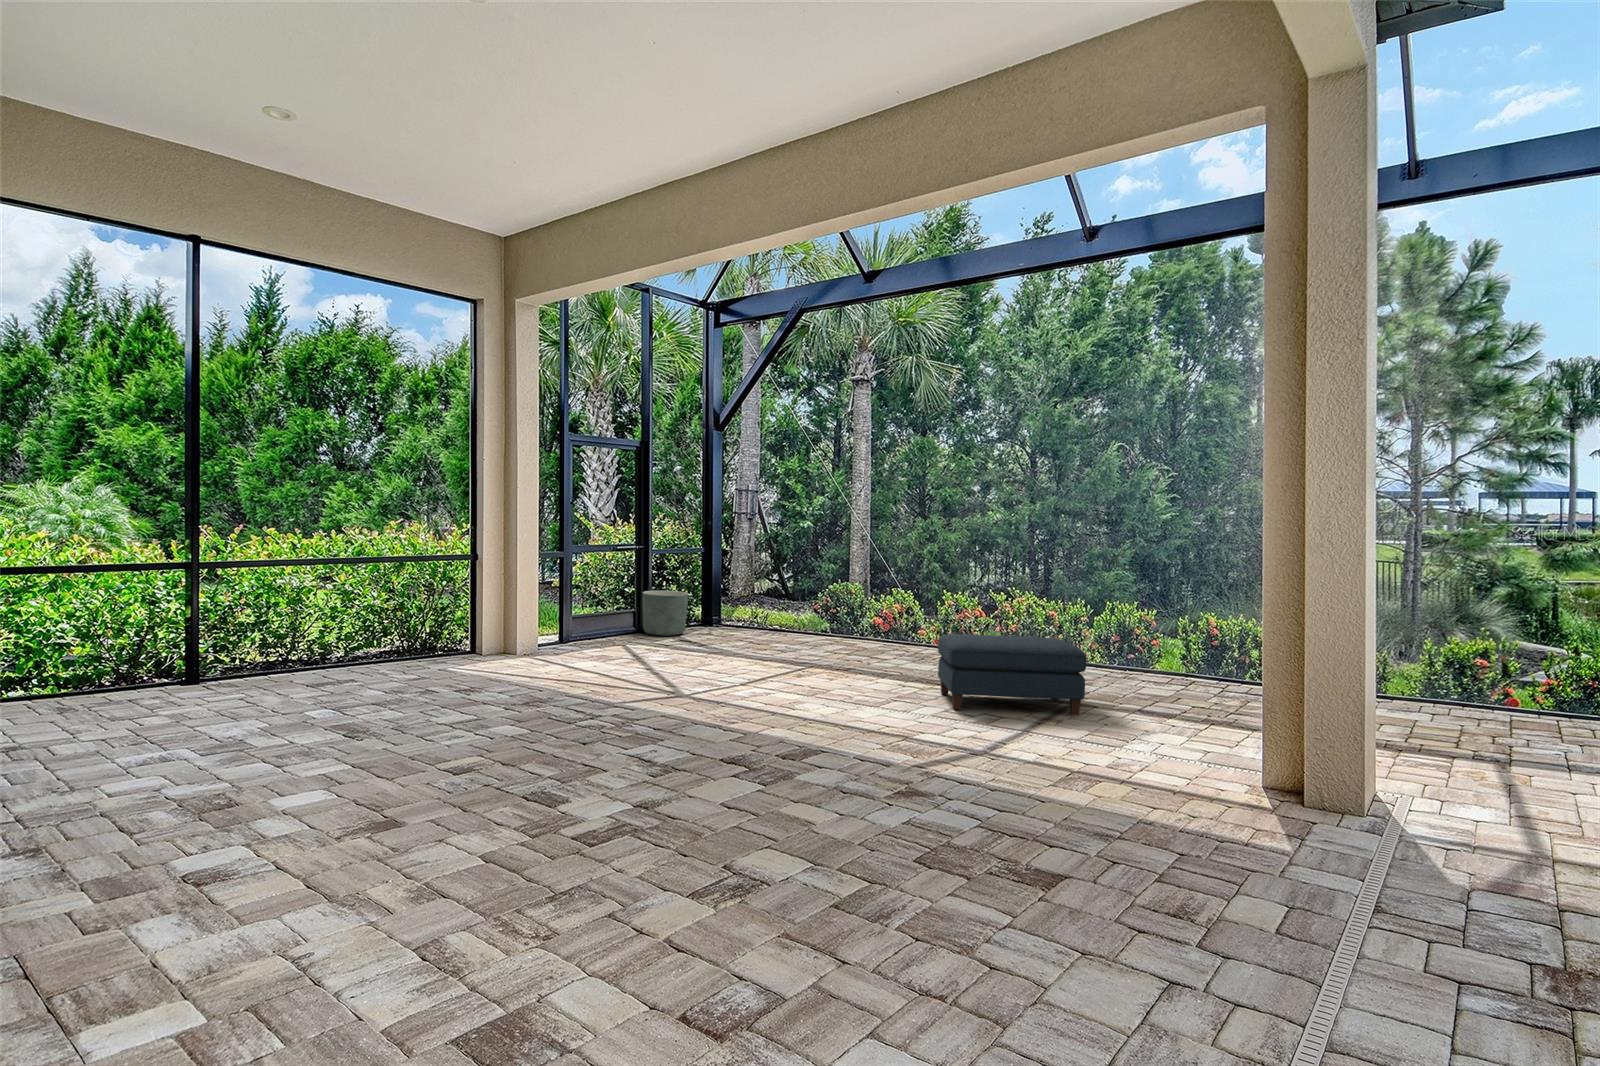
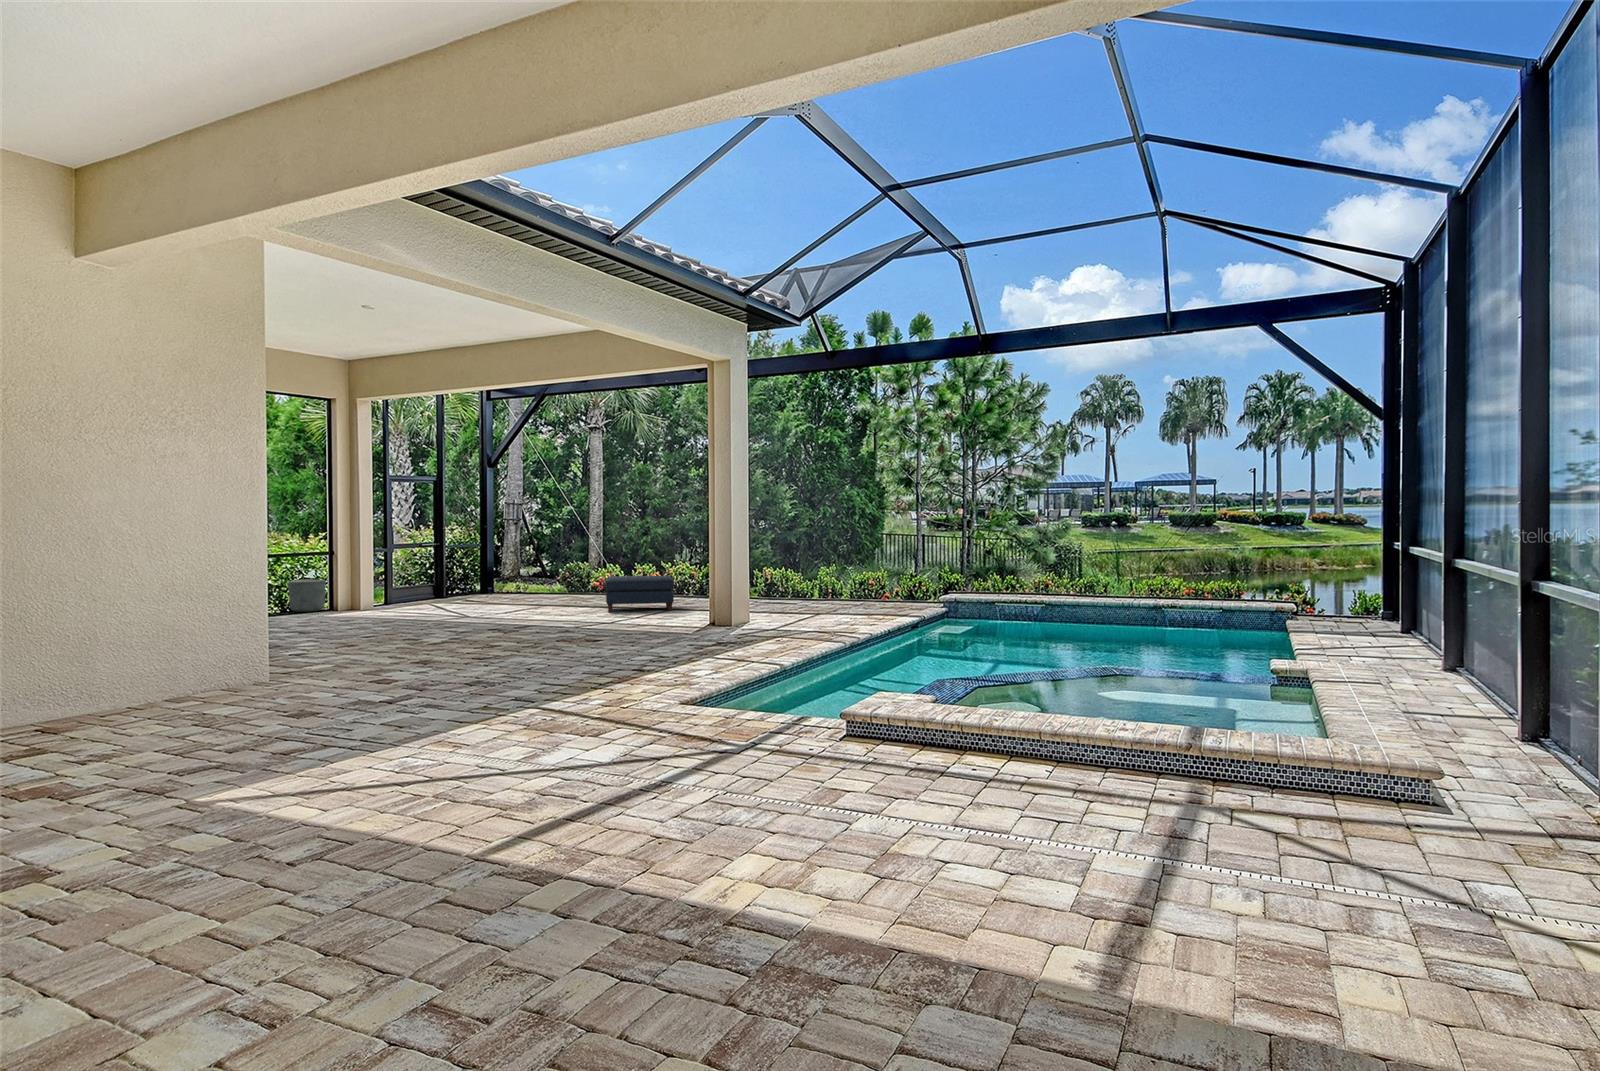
planter: present [642,591,688,636] -> present [288,580,326,612]

